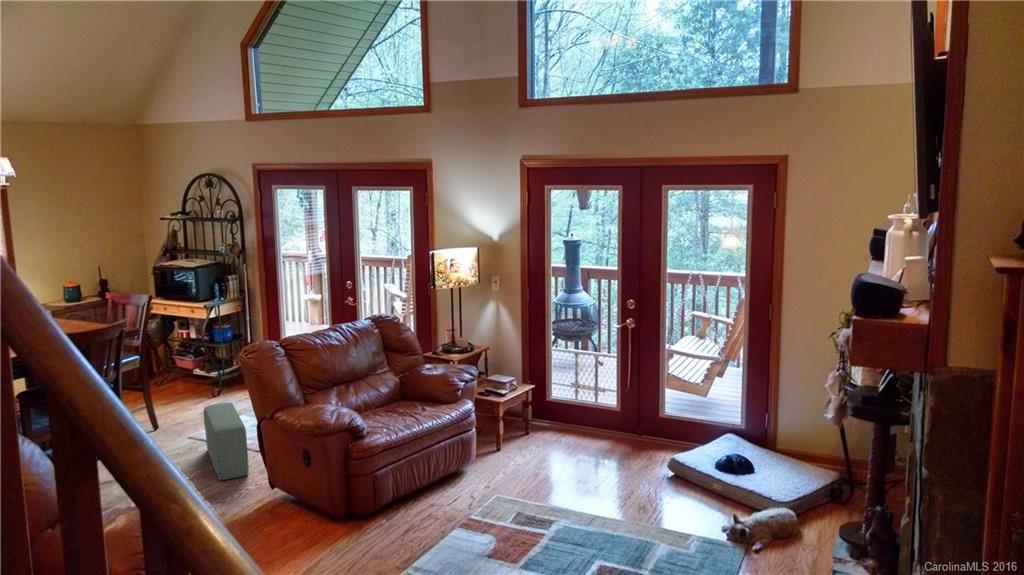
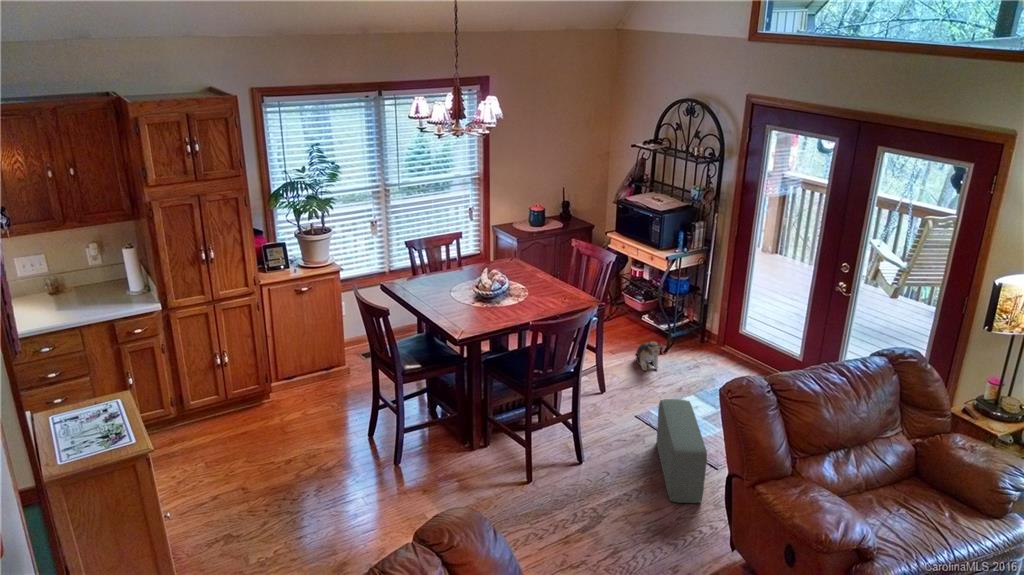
plush toy: none [188,379,211,408] -> present [636,341,661,370]

